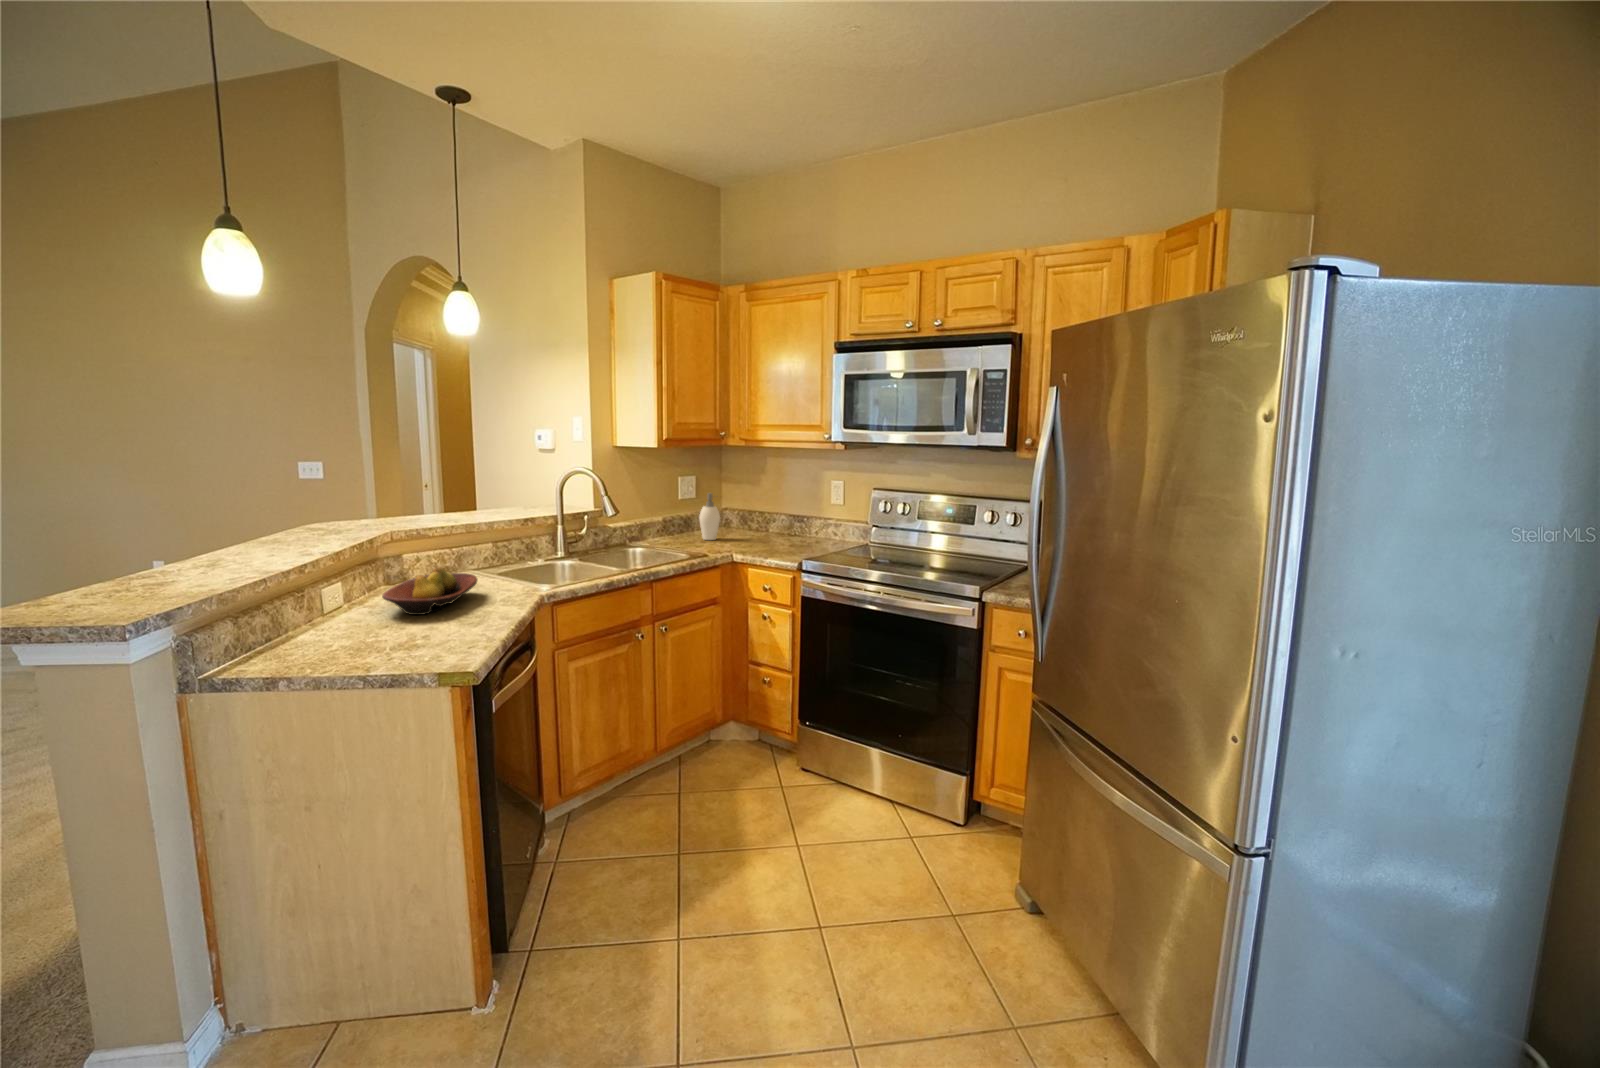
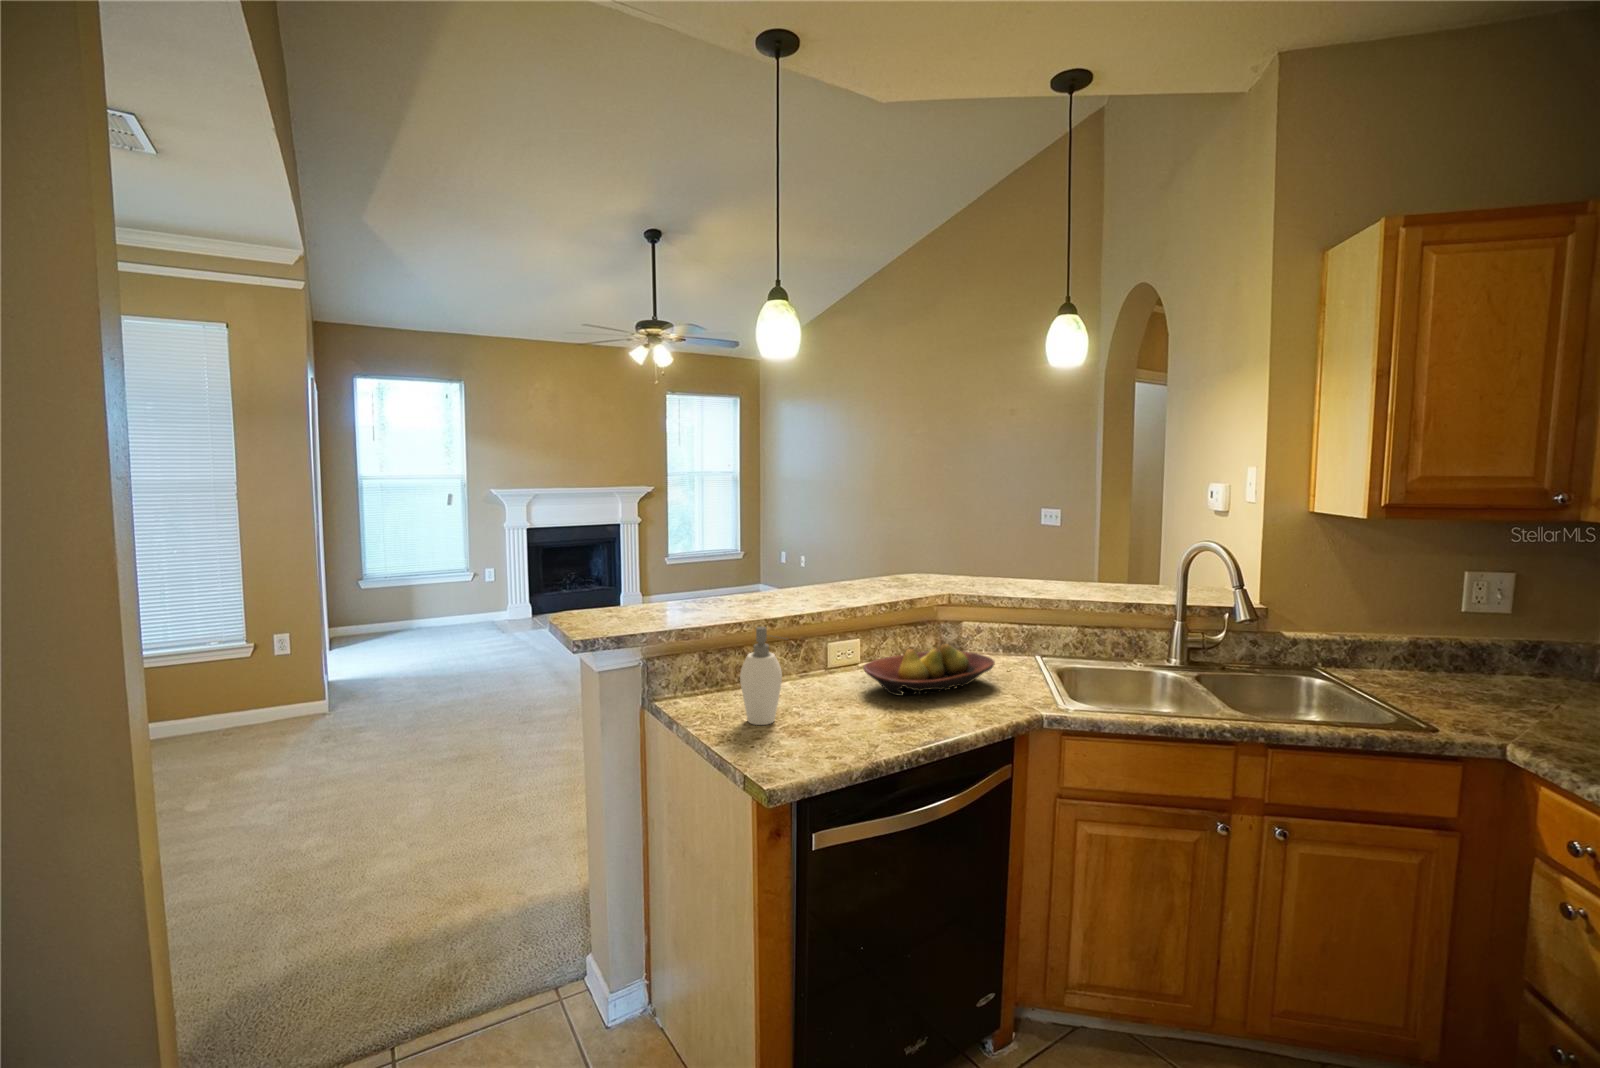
soap dispenser: present [699,493,720,540] -> present [740,627,782,725]

